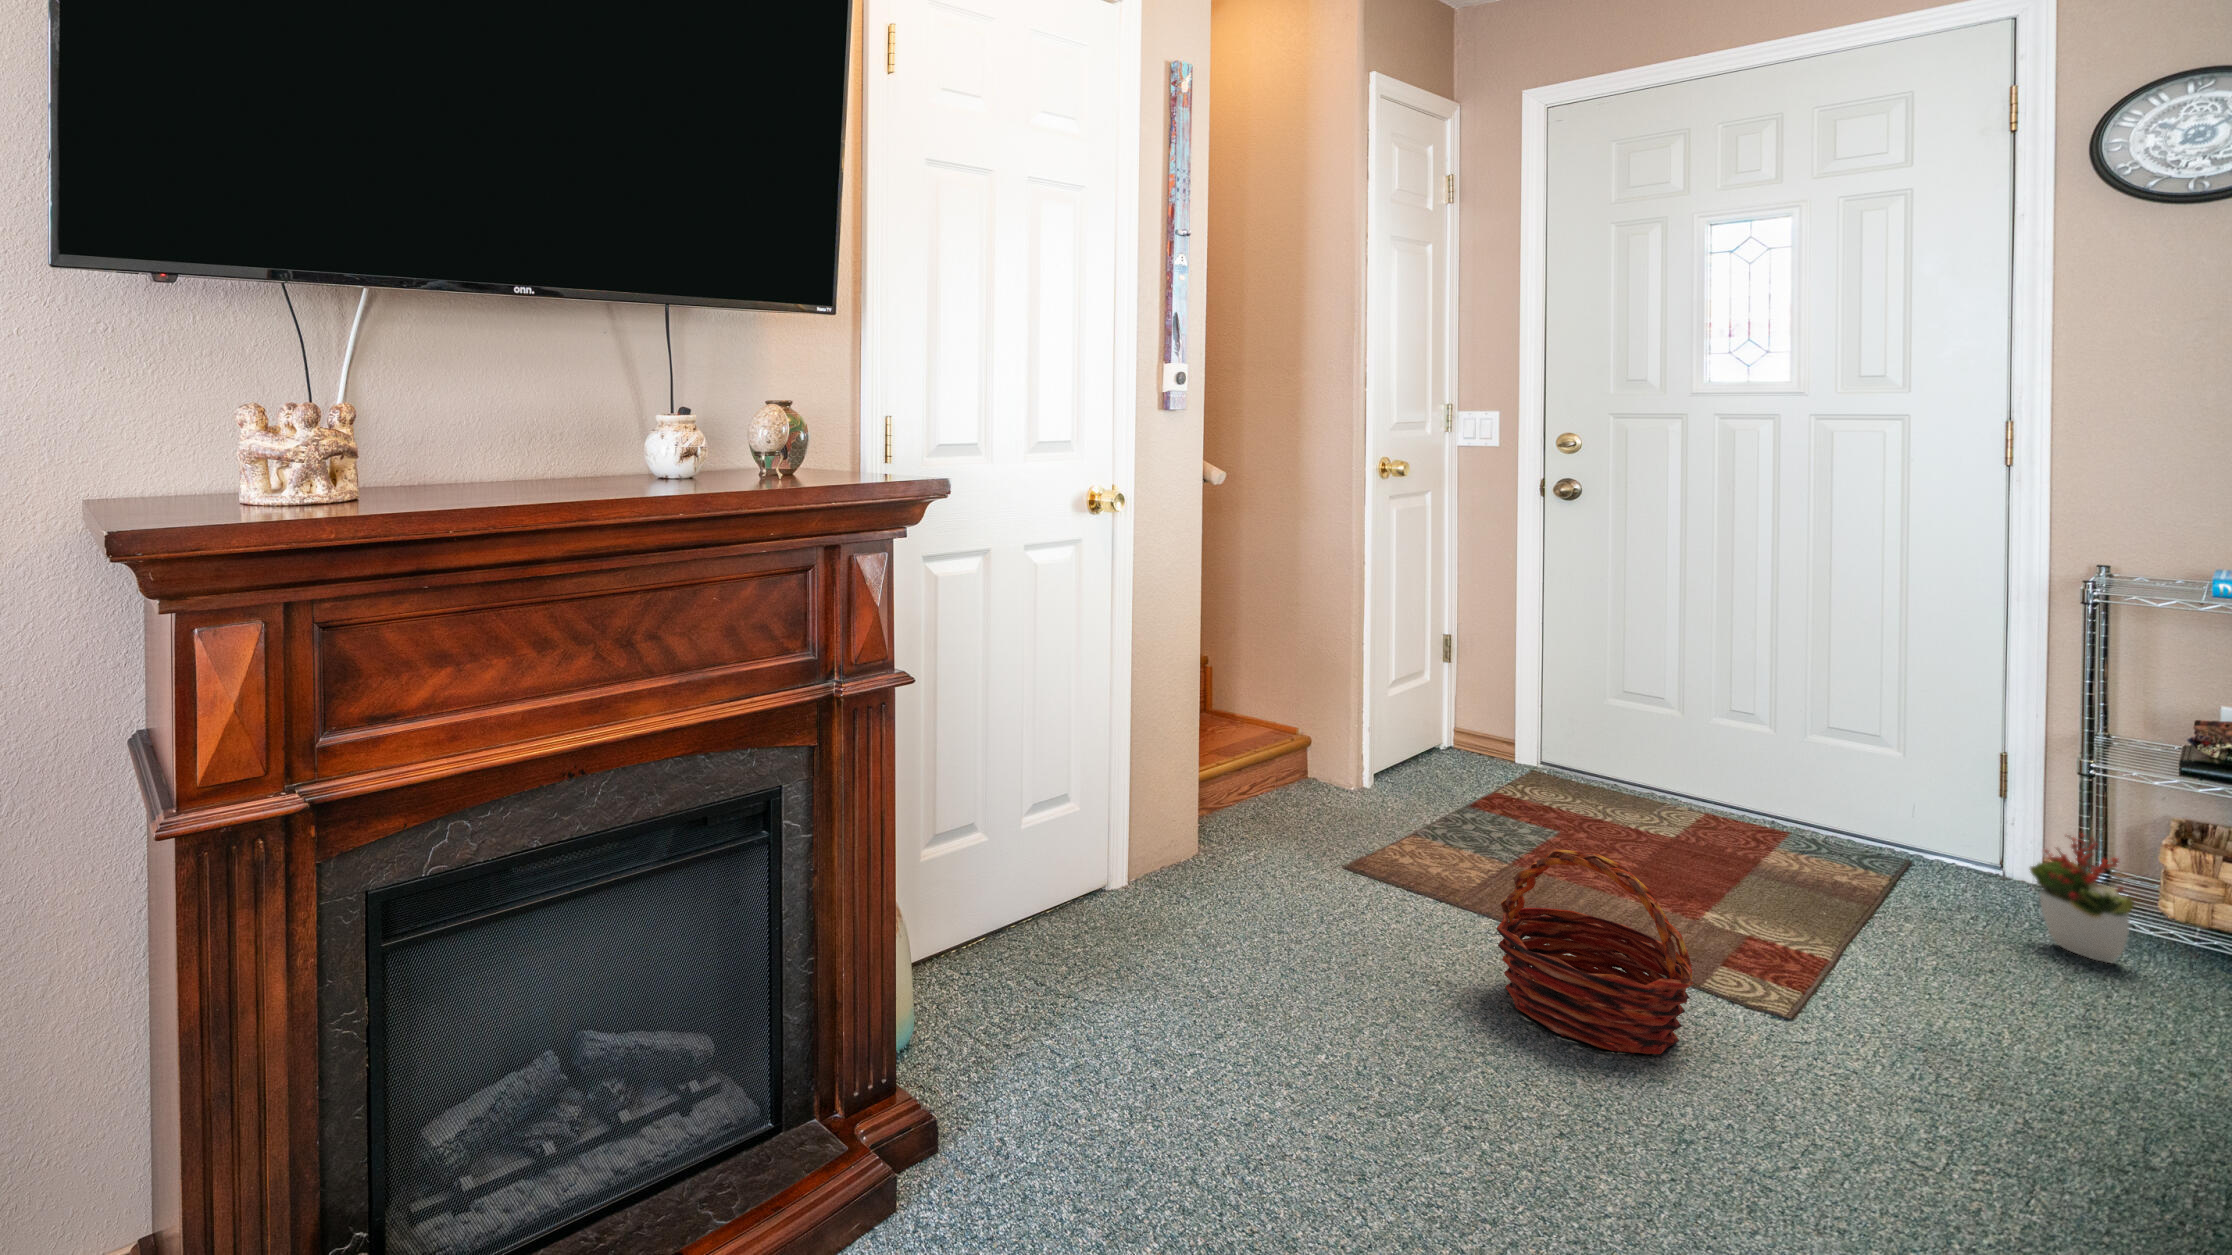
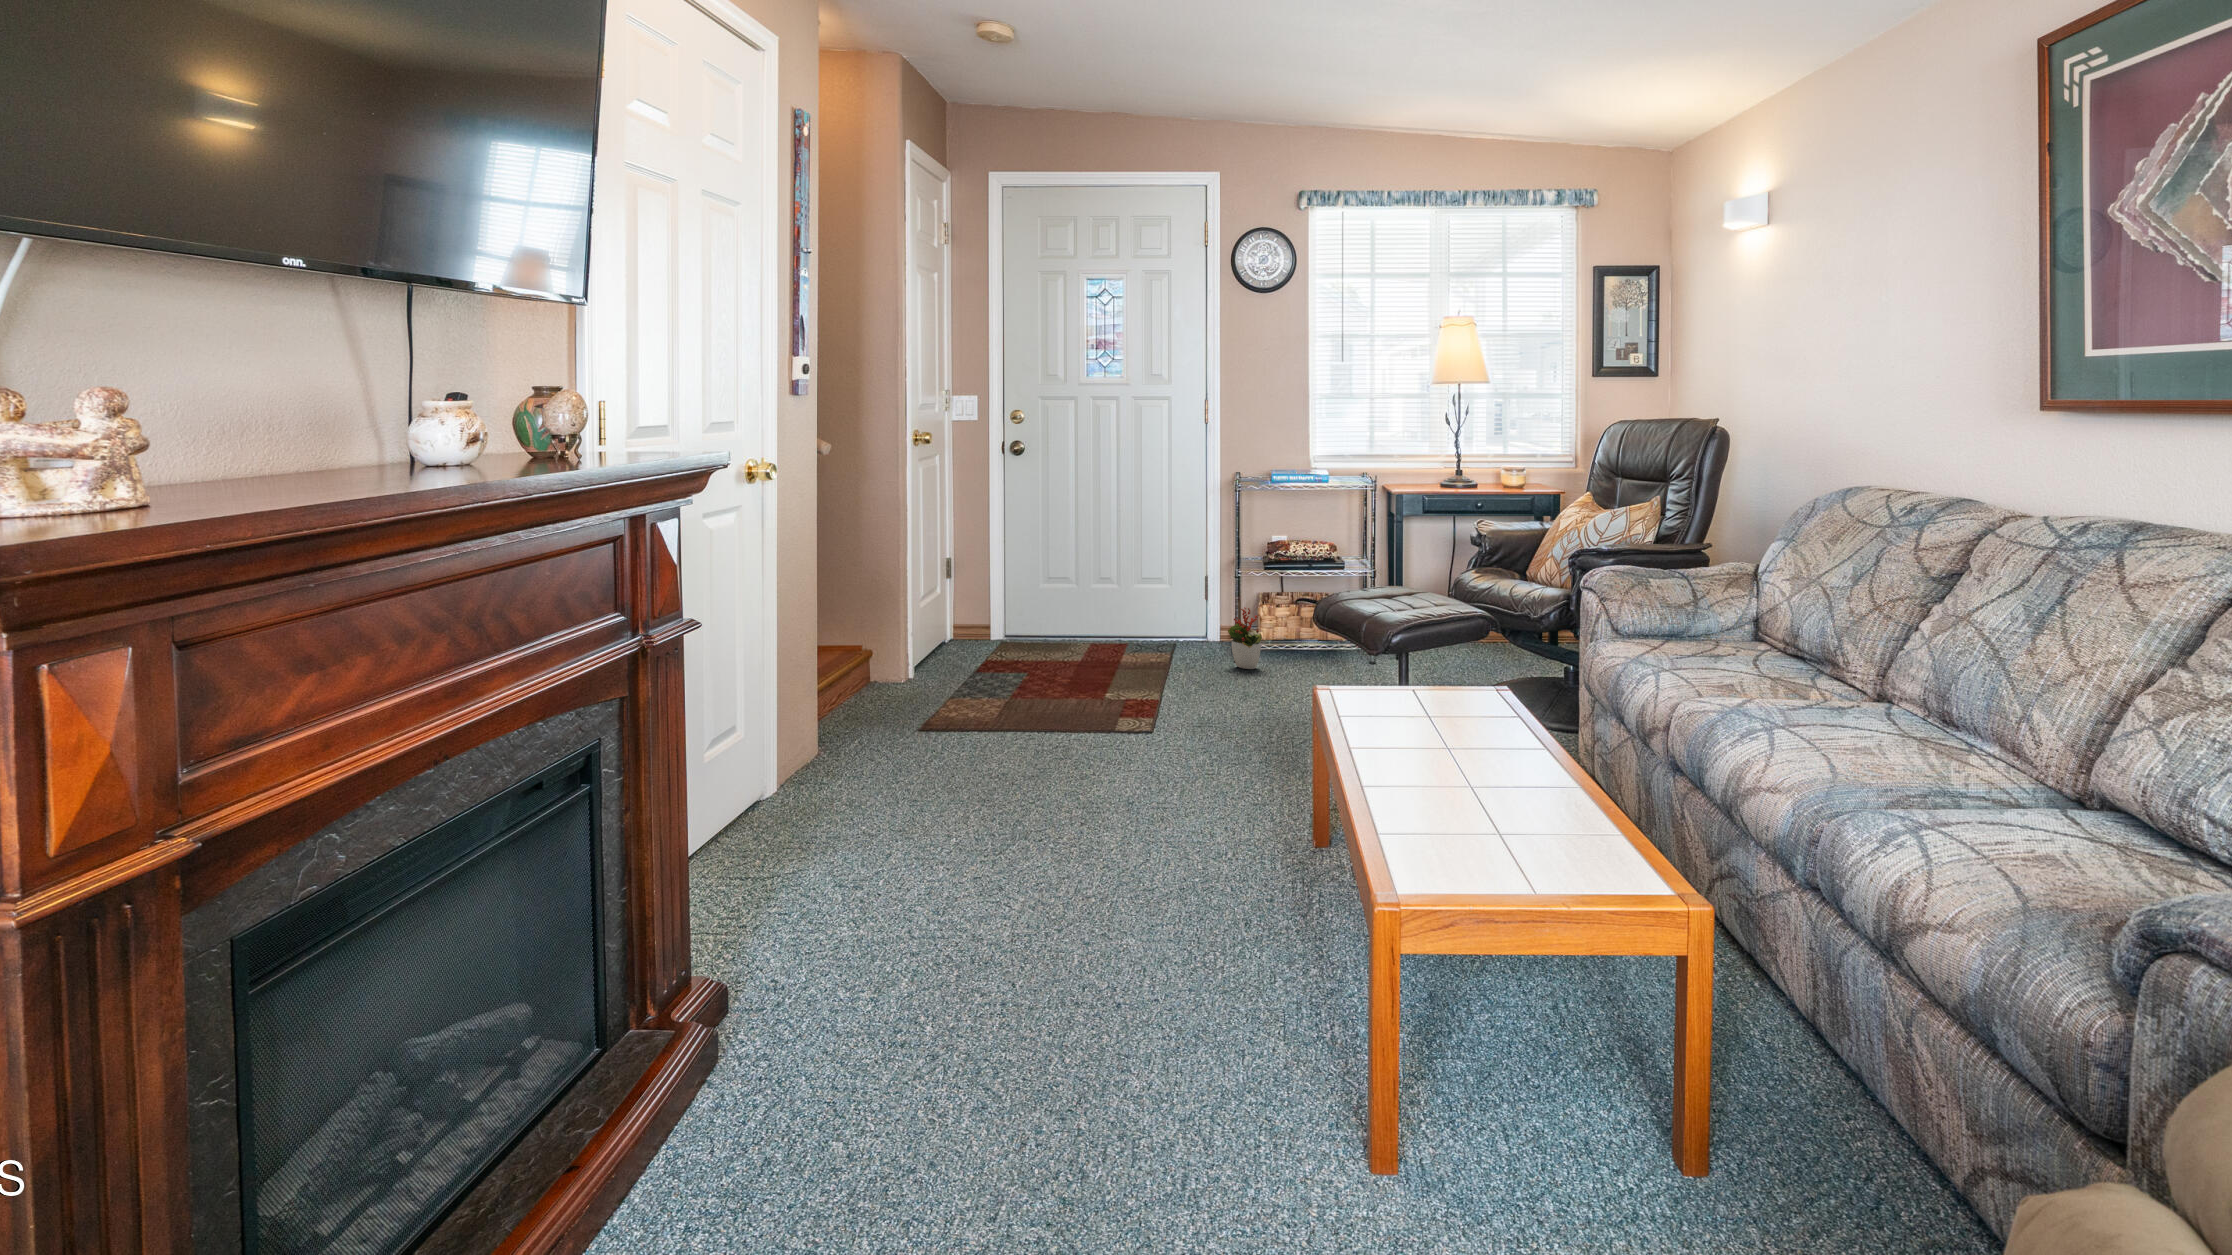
basket: present [1496,849,1693,1054] -> none [1030,665,1126,780]

